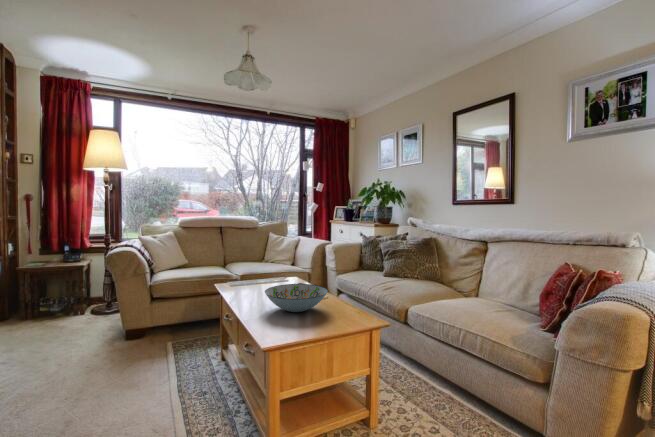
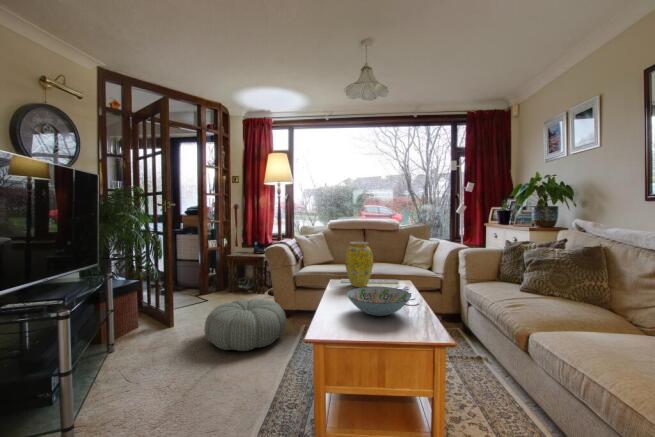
vase: none [235,241,265,289] -> present [345,242,373,287]
pouf: none [30,320,156,395] -> present [204,299,286,351]

